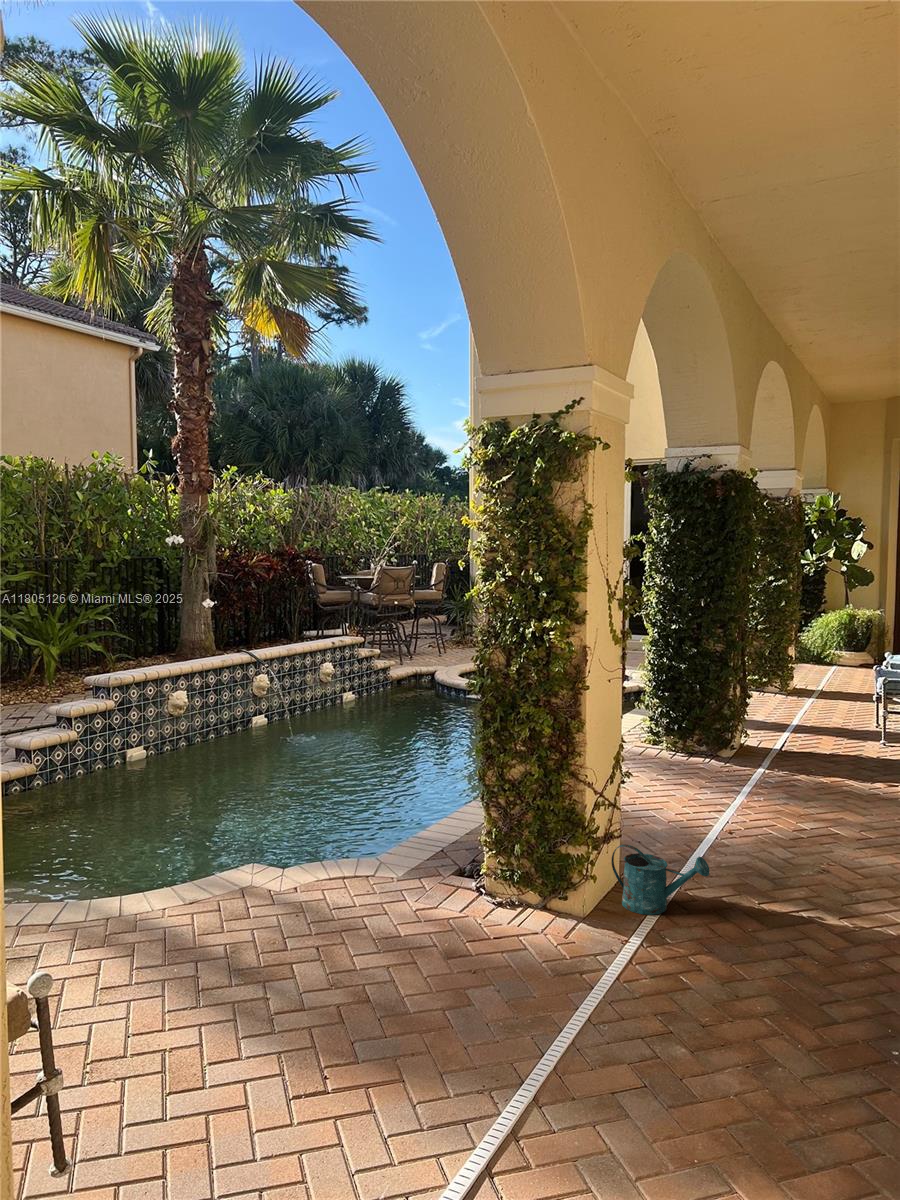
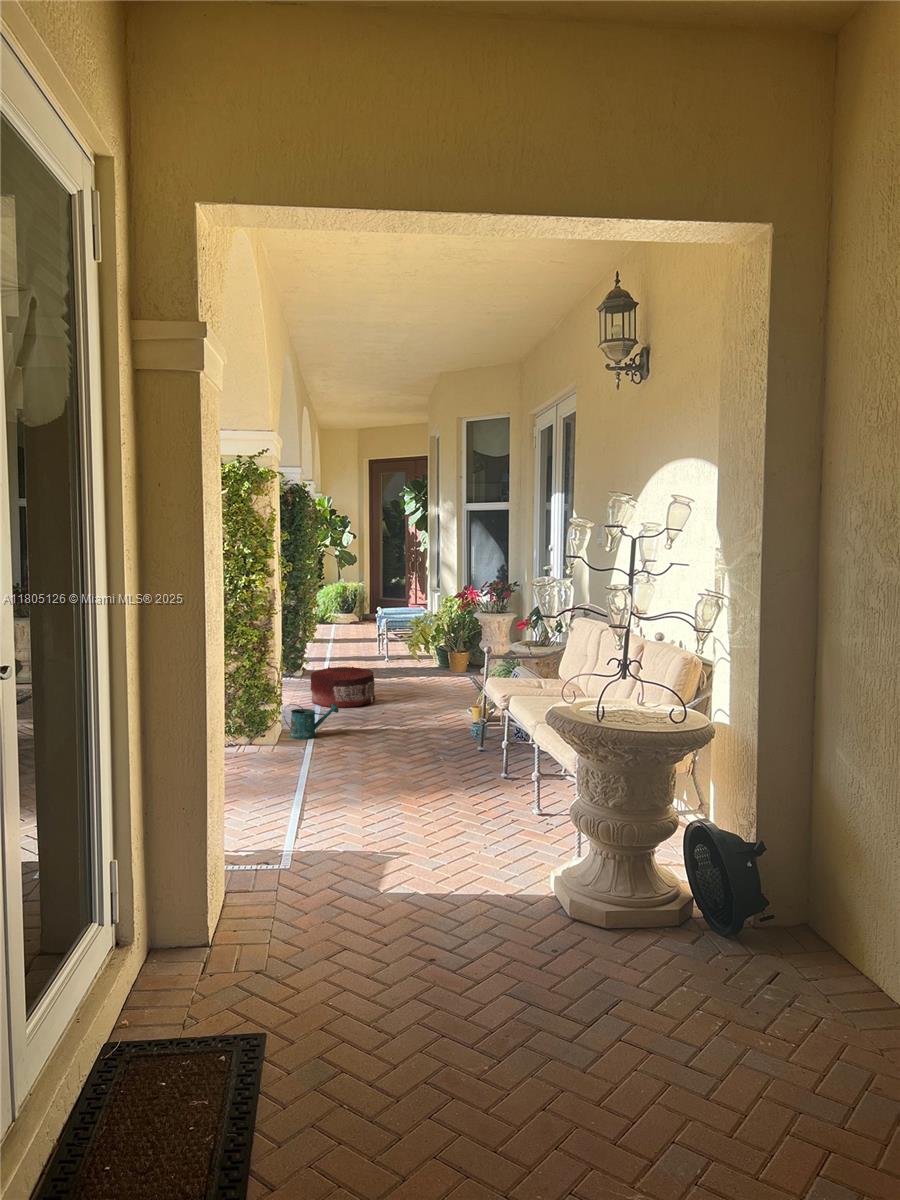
pouf: none [710,761,828,842] -> present [311,667,375,708]

